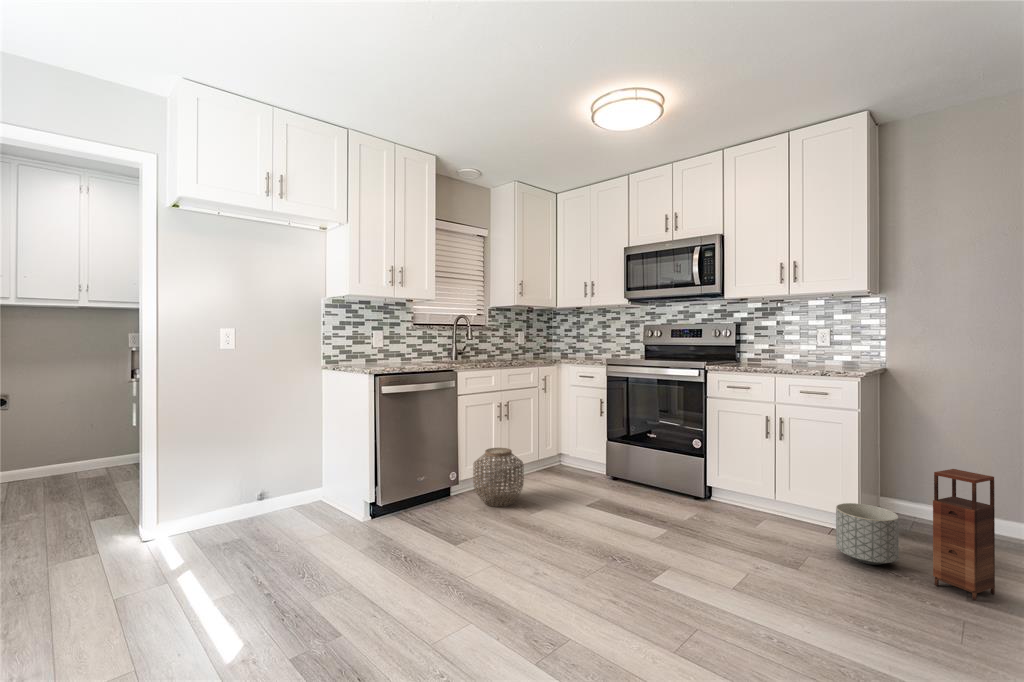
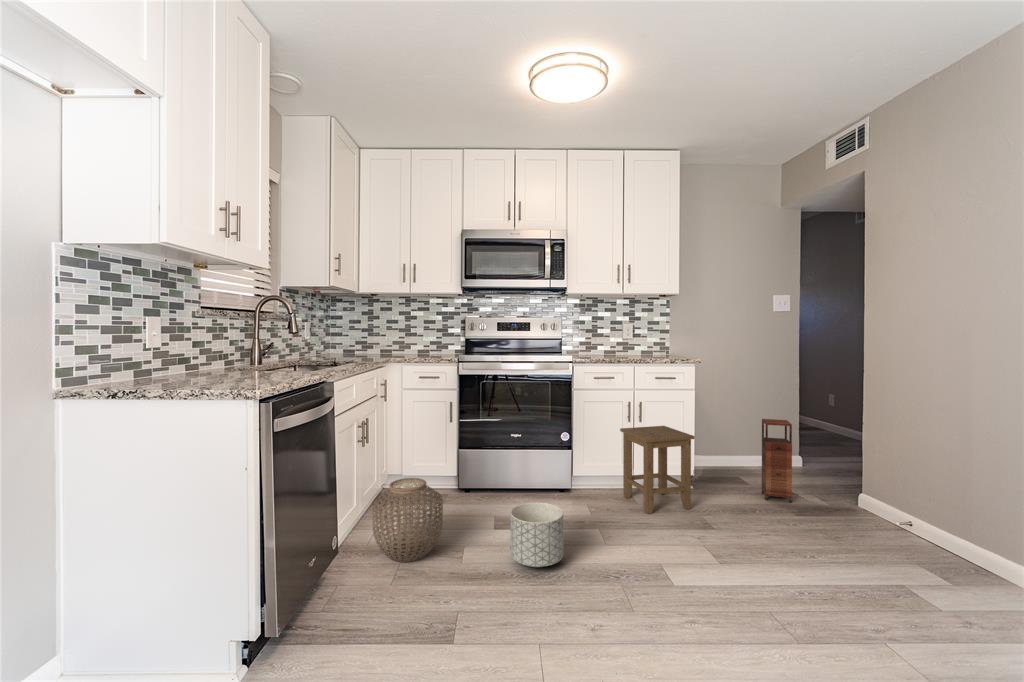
stool: none [723,448,798,555] -> present [620,426,695,514]
planter: present [836,503,899,565] -> present [510,502,564,568]

